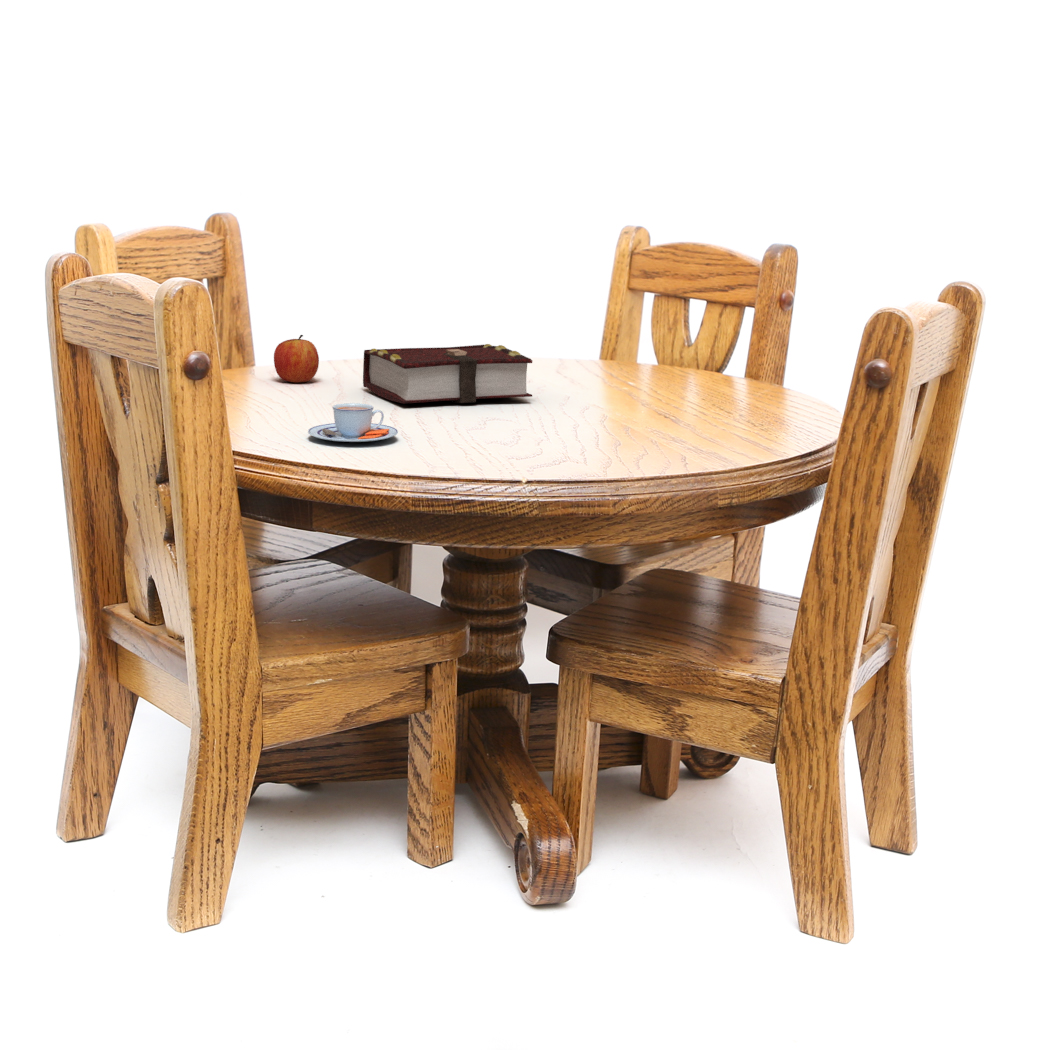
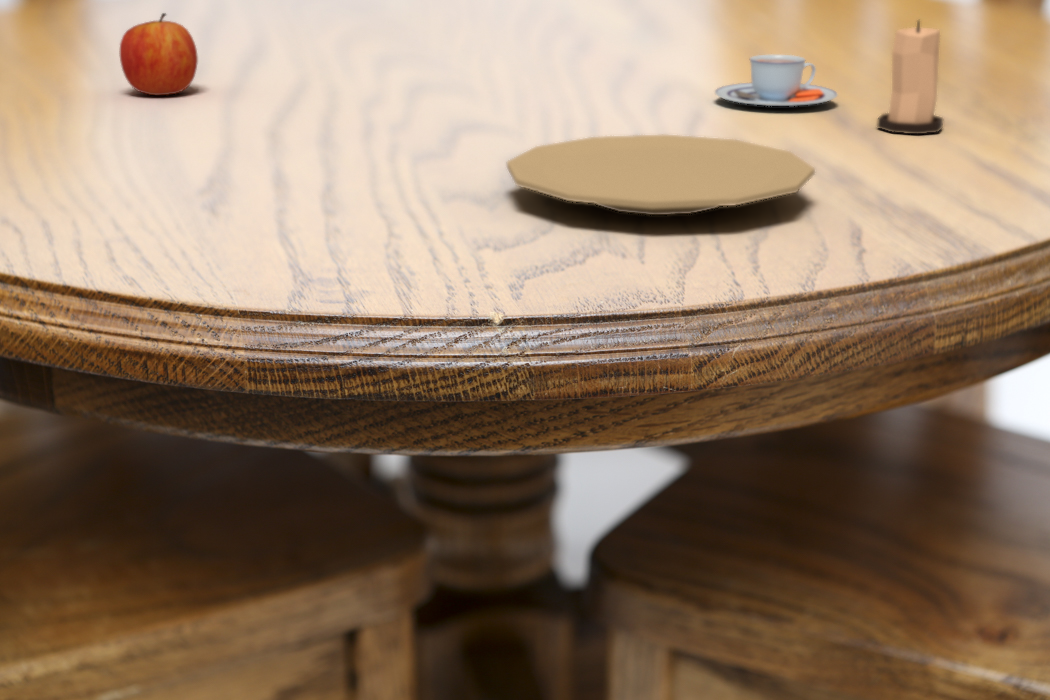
book: present [363,344,532,404] -> none [262,21,553,132]
candle: none [713,351,749,414] -> present [877,21,943,134]
teacup: present [308,403,398,442] -> present [715,55,837,106]
plate: none [516,408,672,445] -> present [507,134,815,215]

